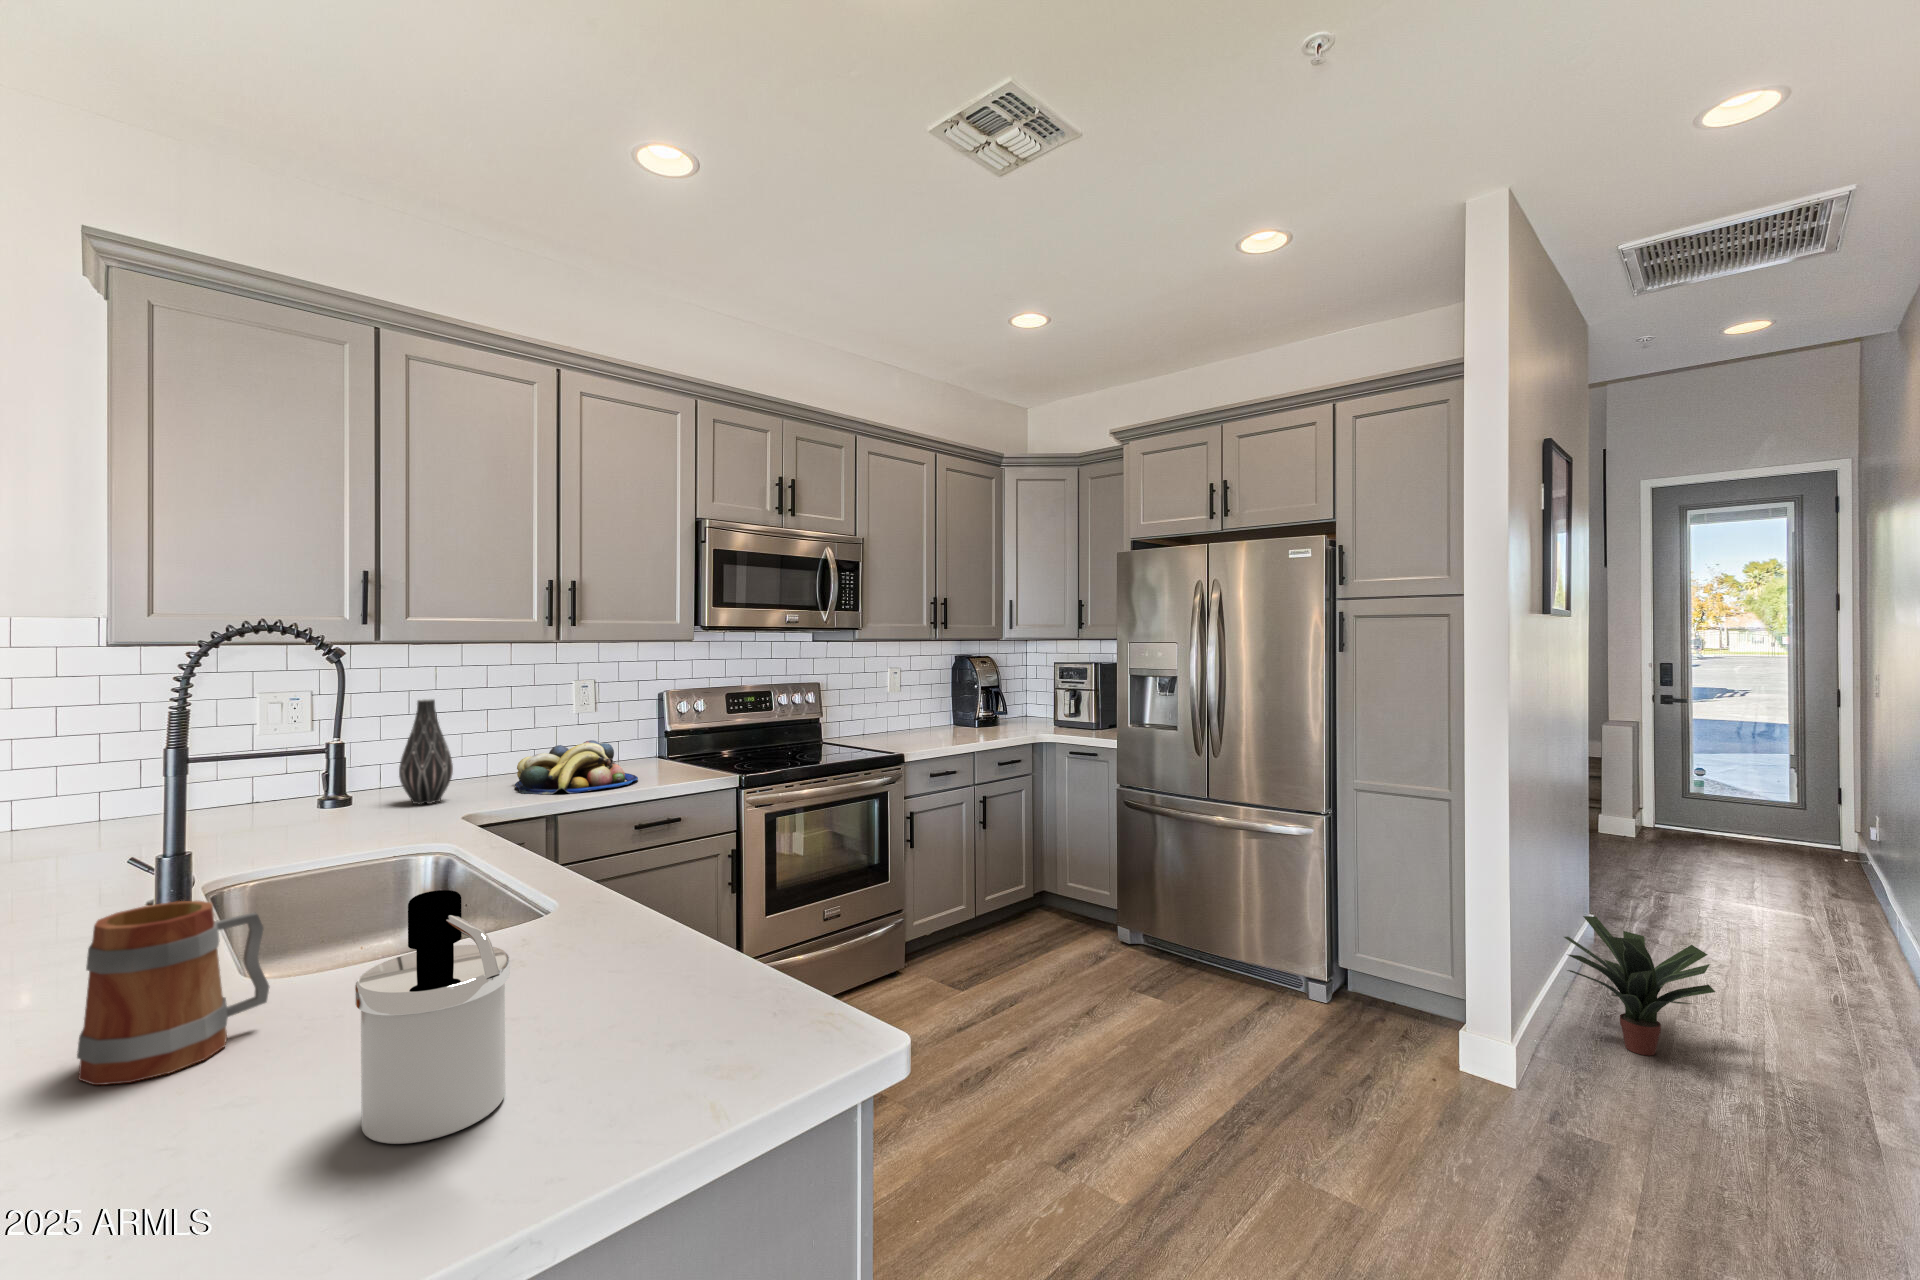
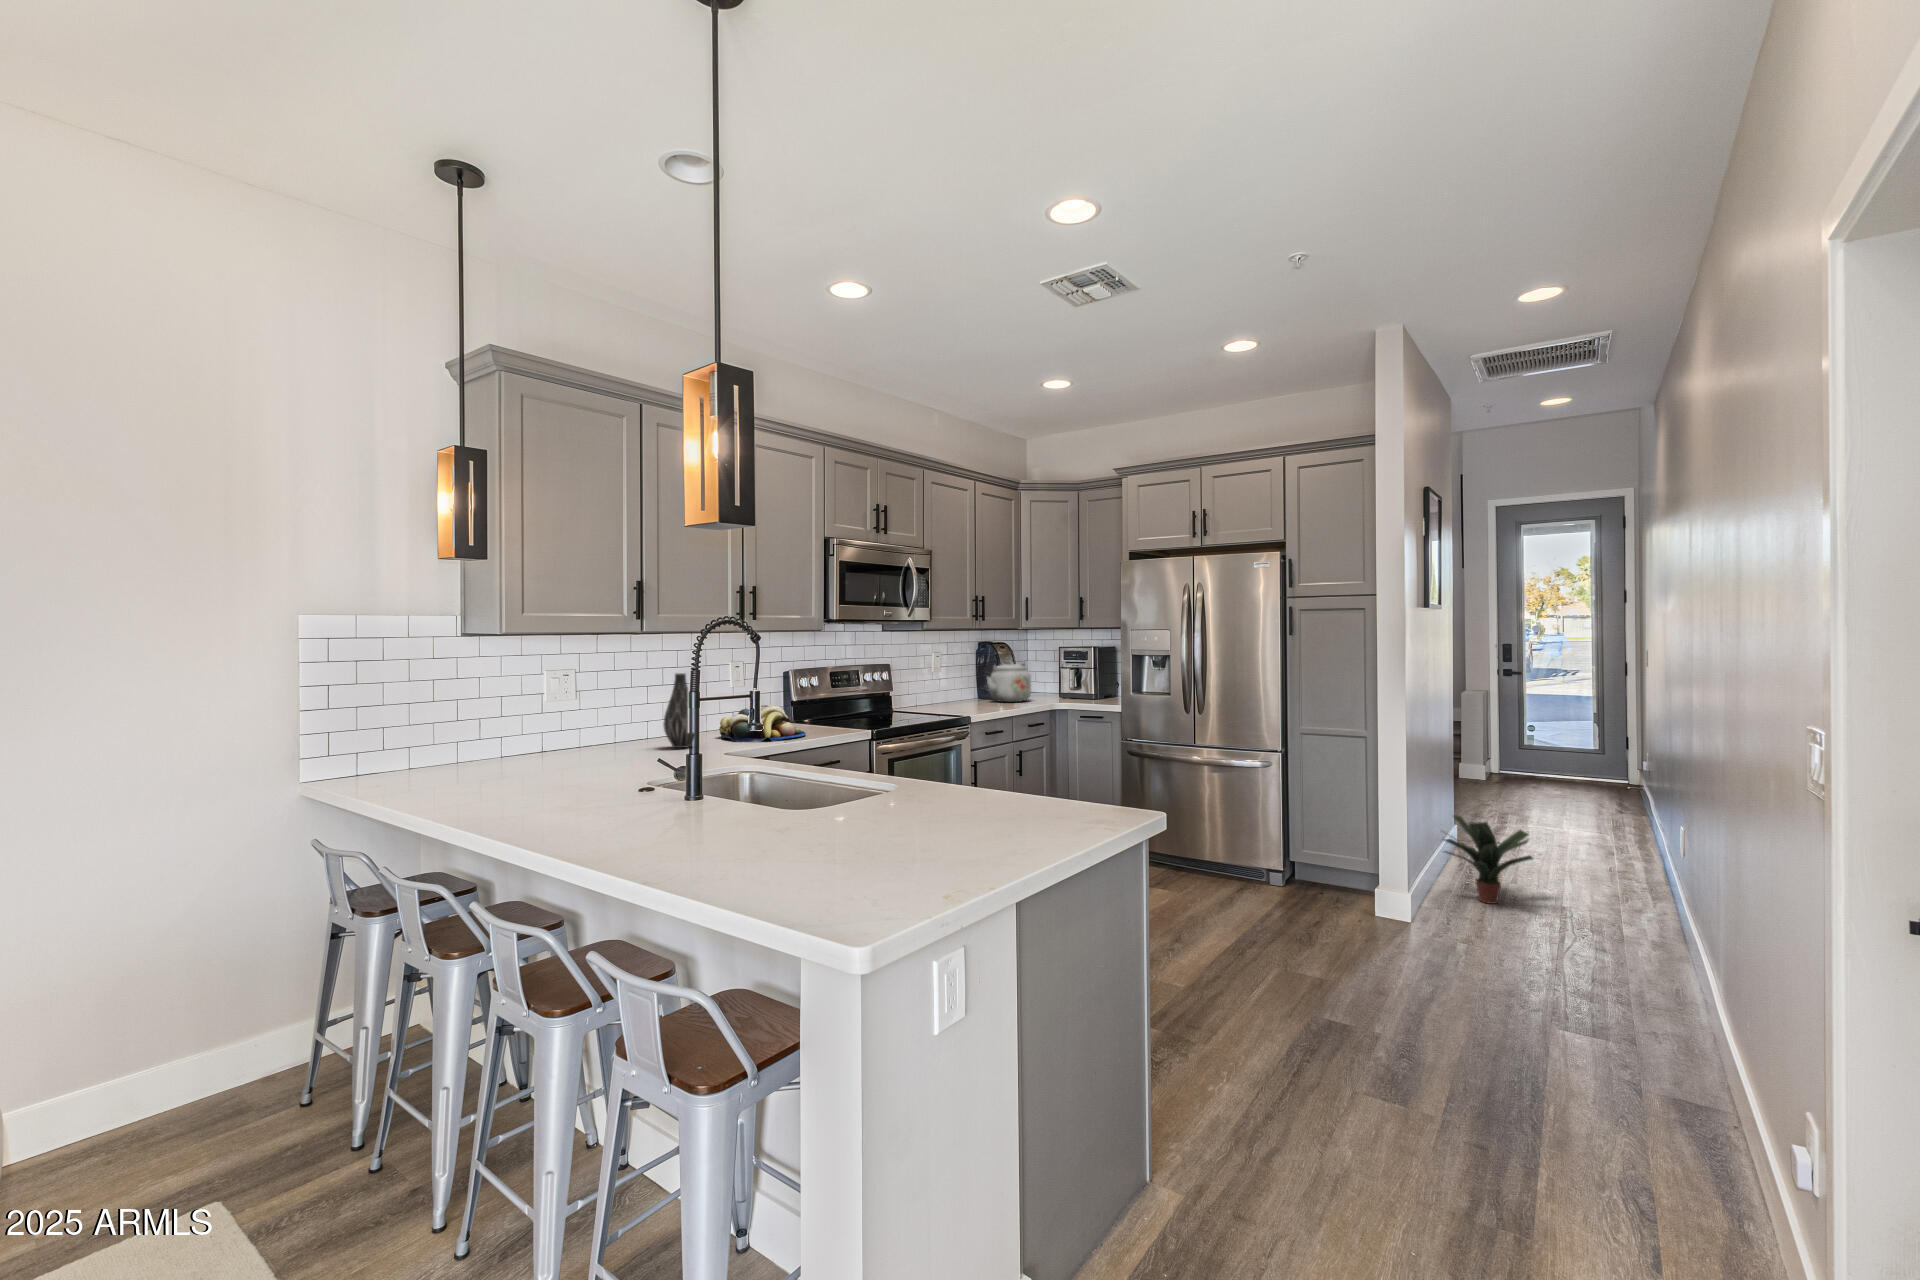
kettle: none [960,680,1018,731] -> present [983,662,1031,702]
soap dispenser: present [355,890,510,1144] -> none [975,733,1059,832]
mug: present [77,901,269,1085] -> none [812,752,865,828]

